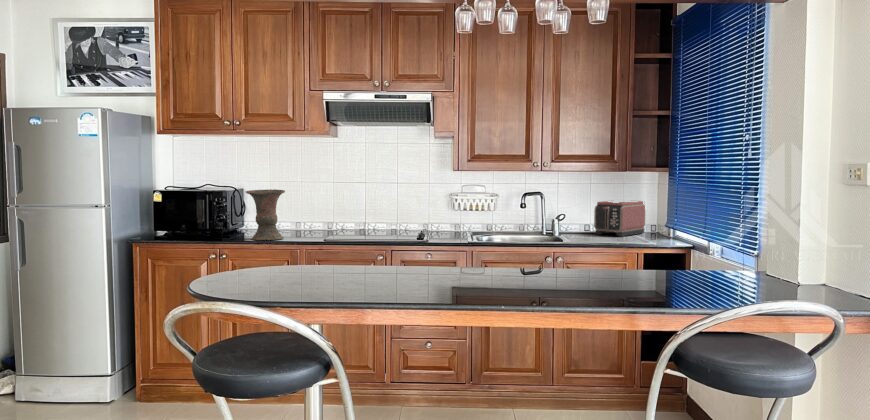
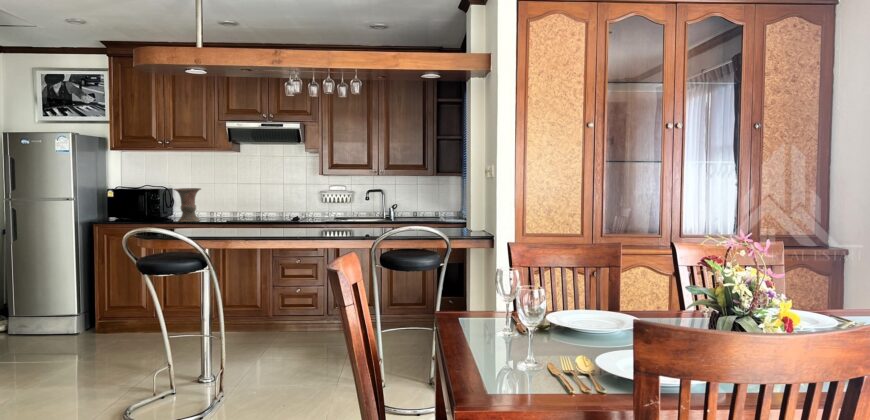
toaster: present [594,201,646,237] -> none [418,196,454,219]

